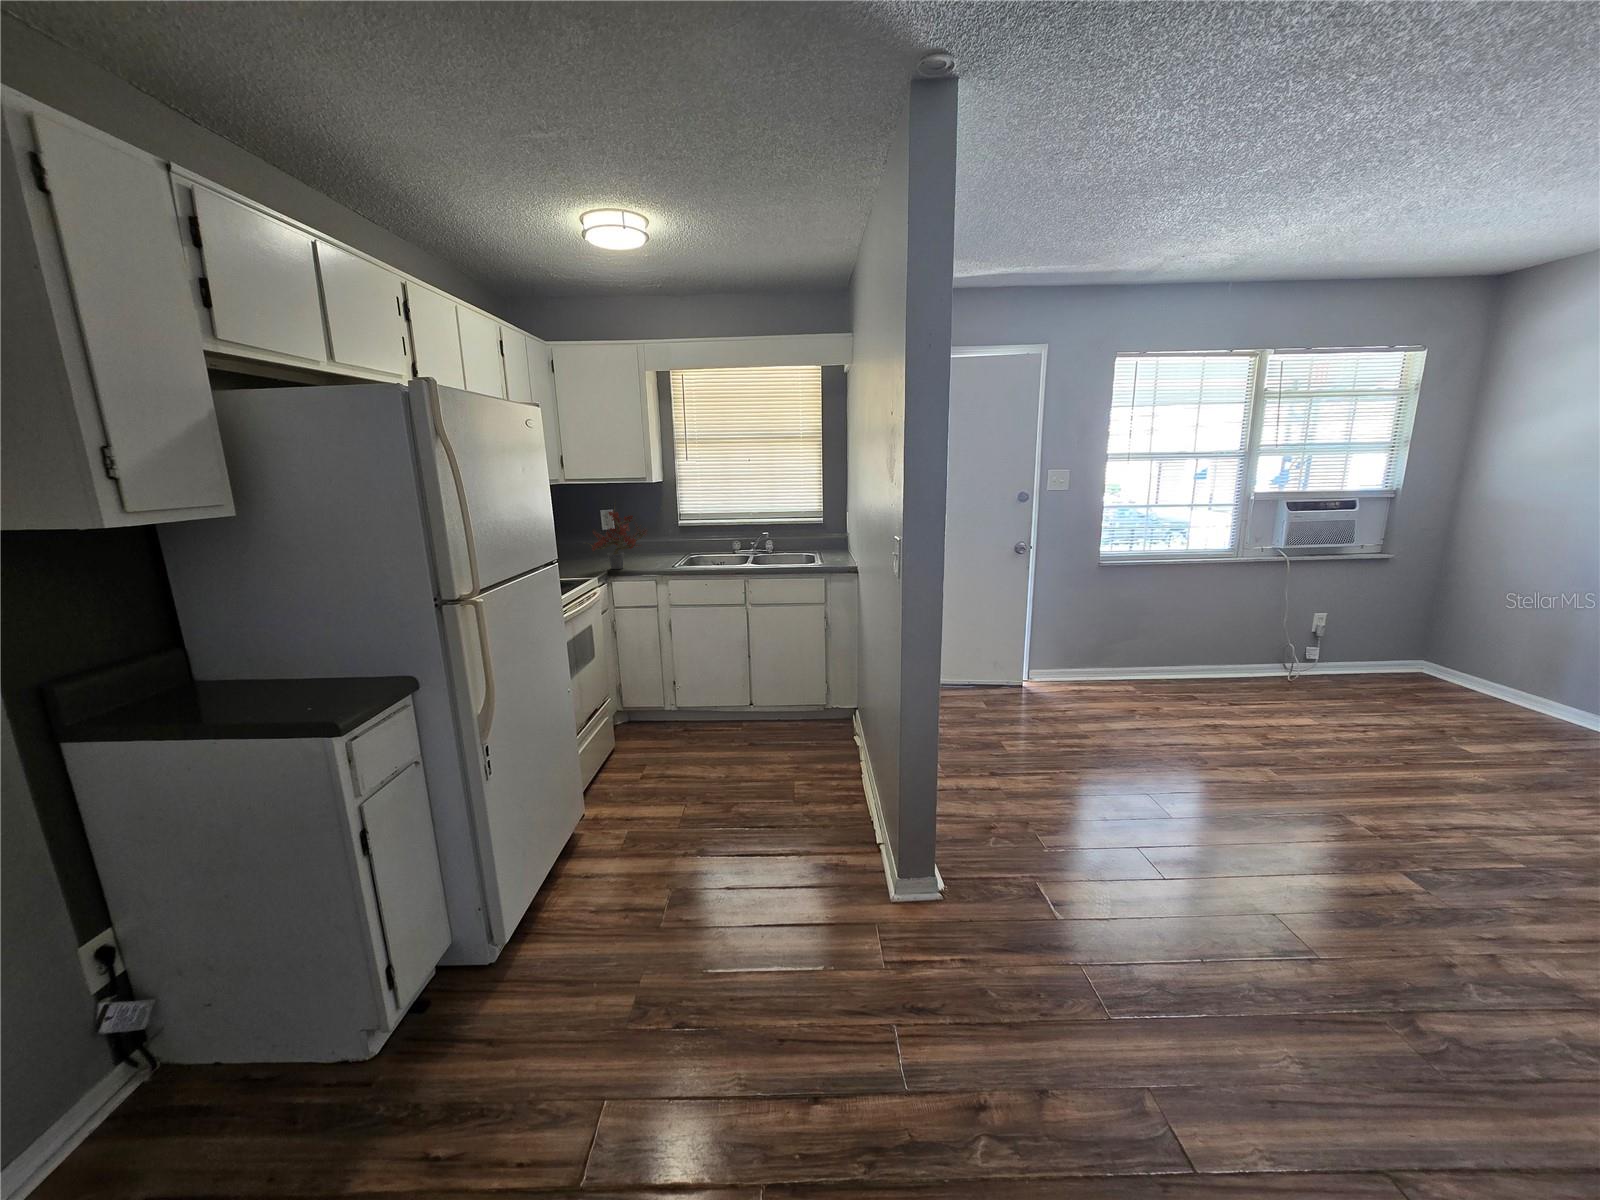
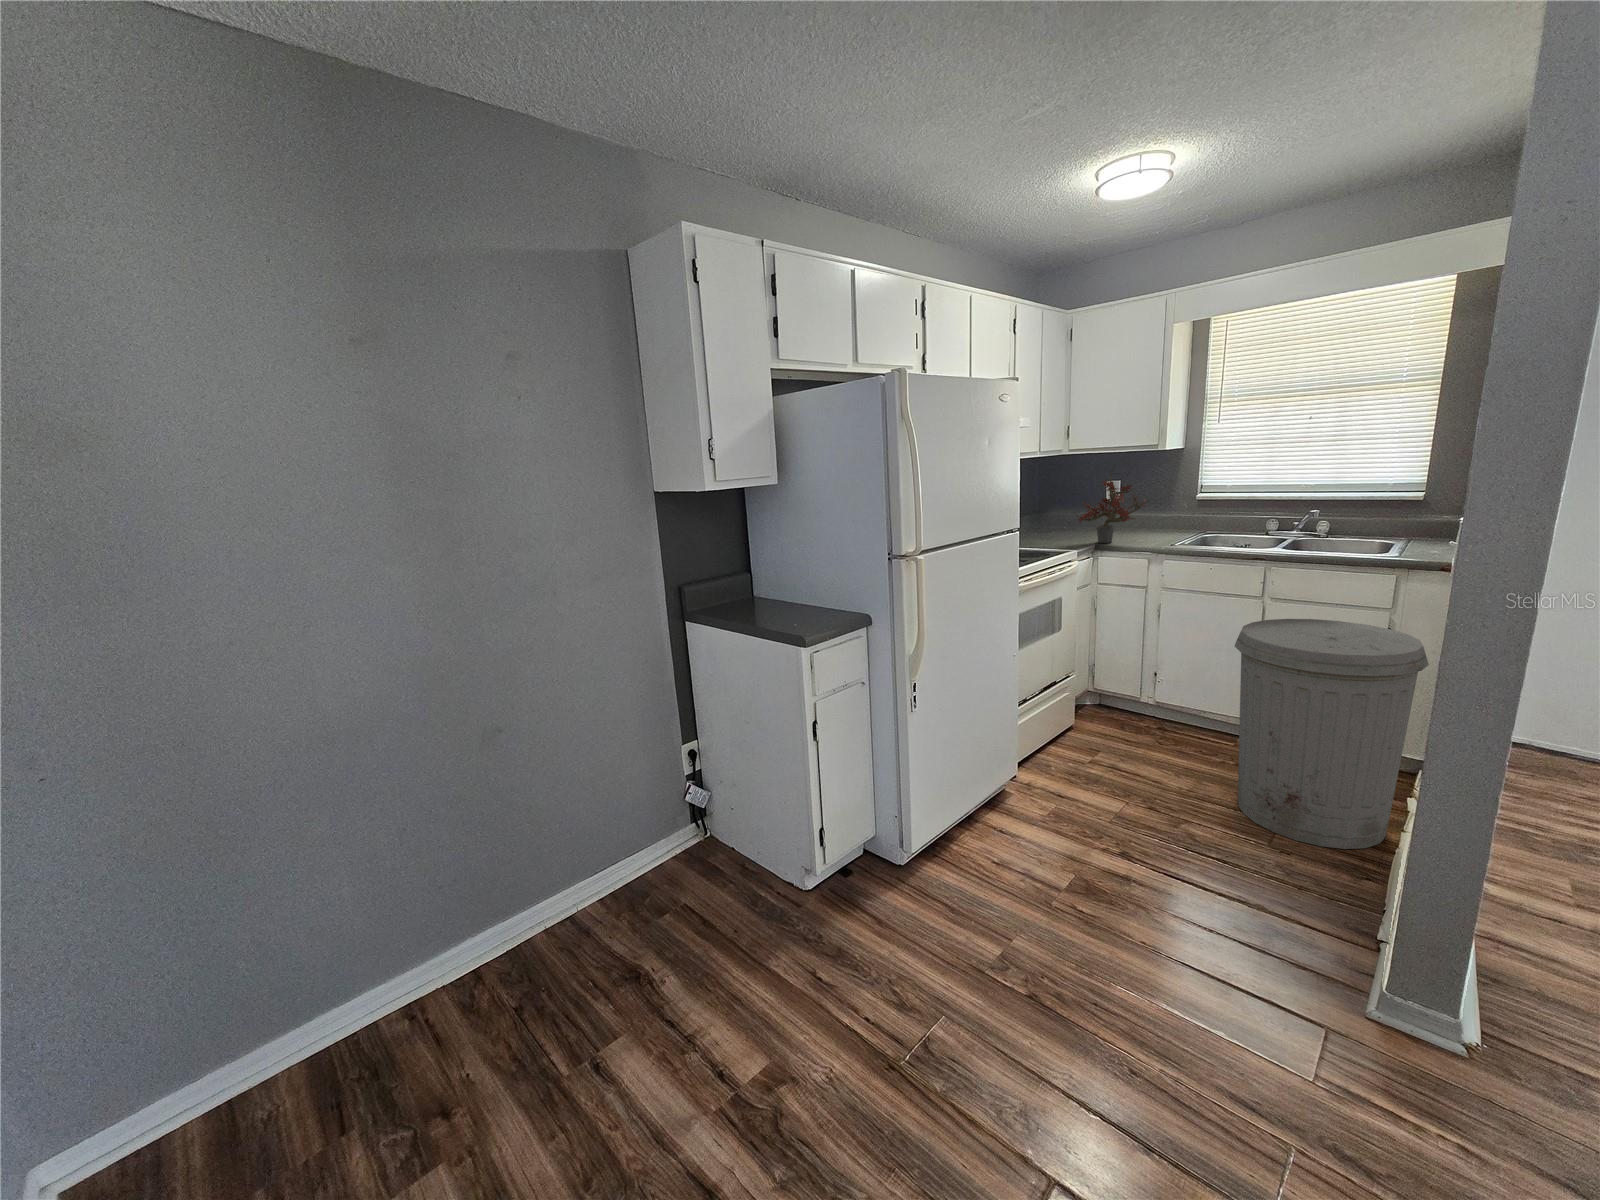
trash can: none [744,616,856,787] -> present [1235,619,1429,849]

